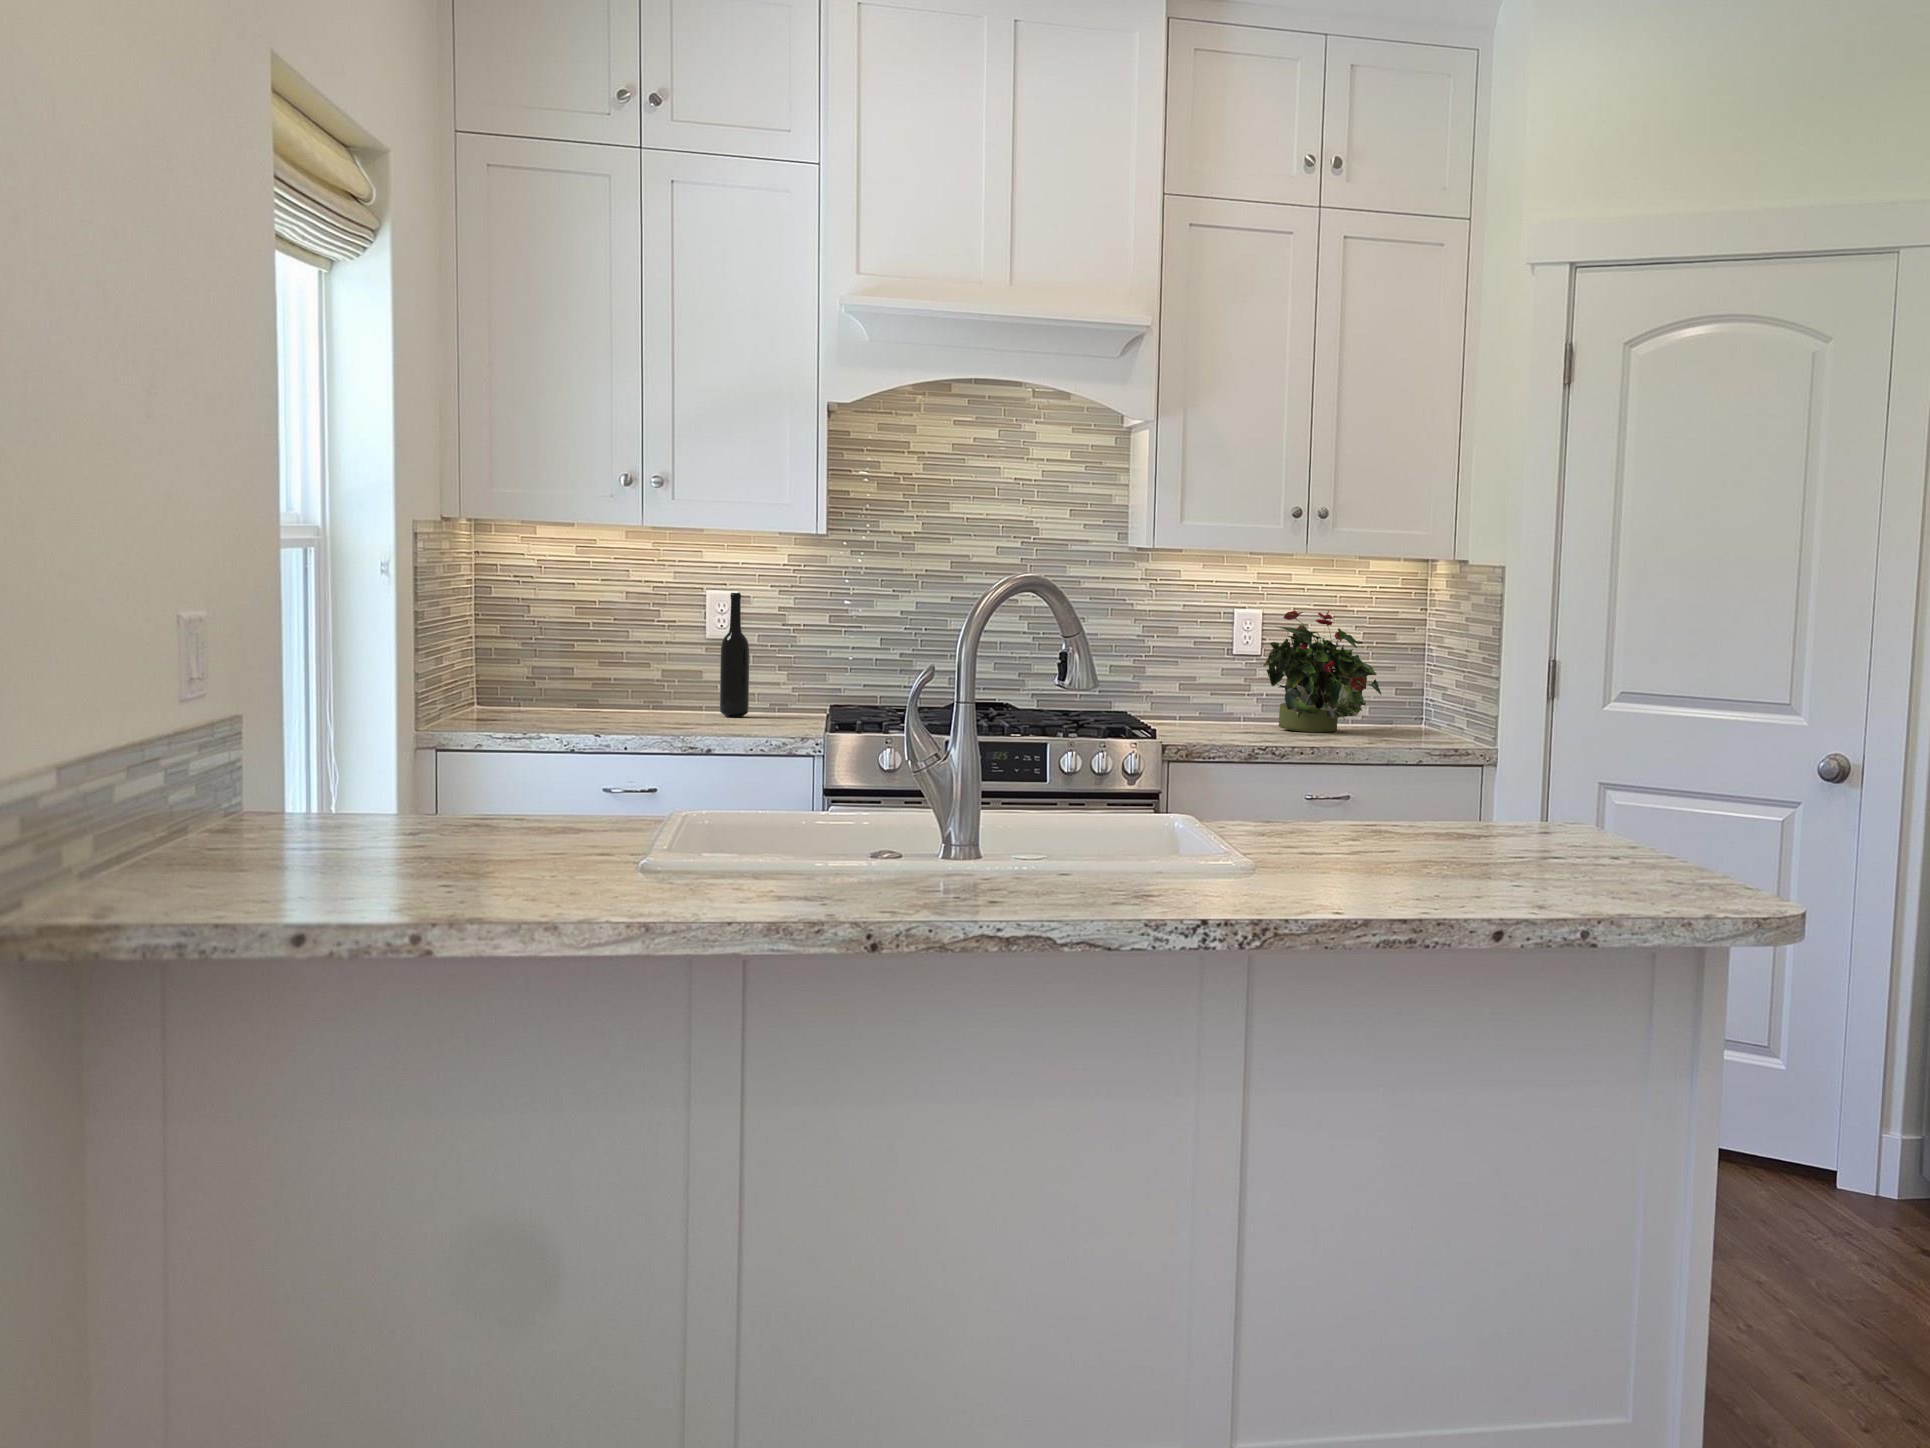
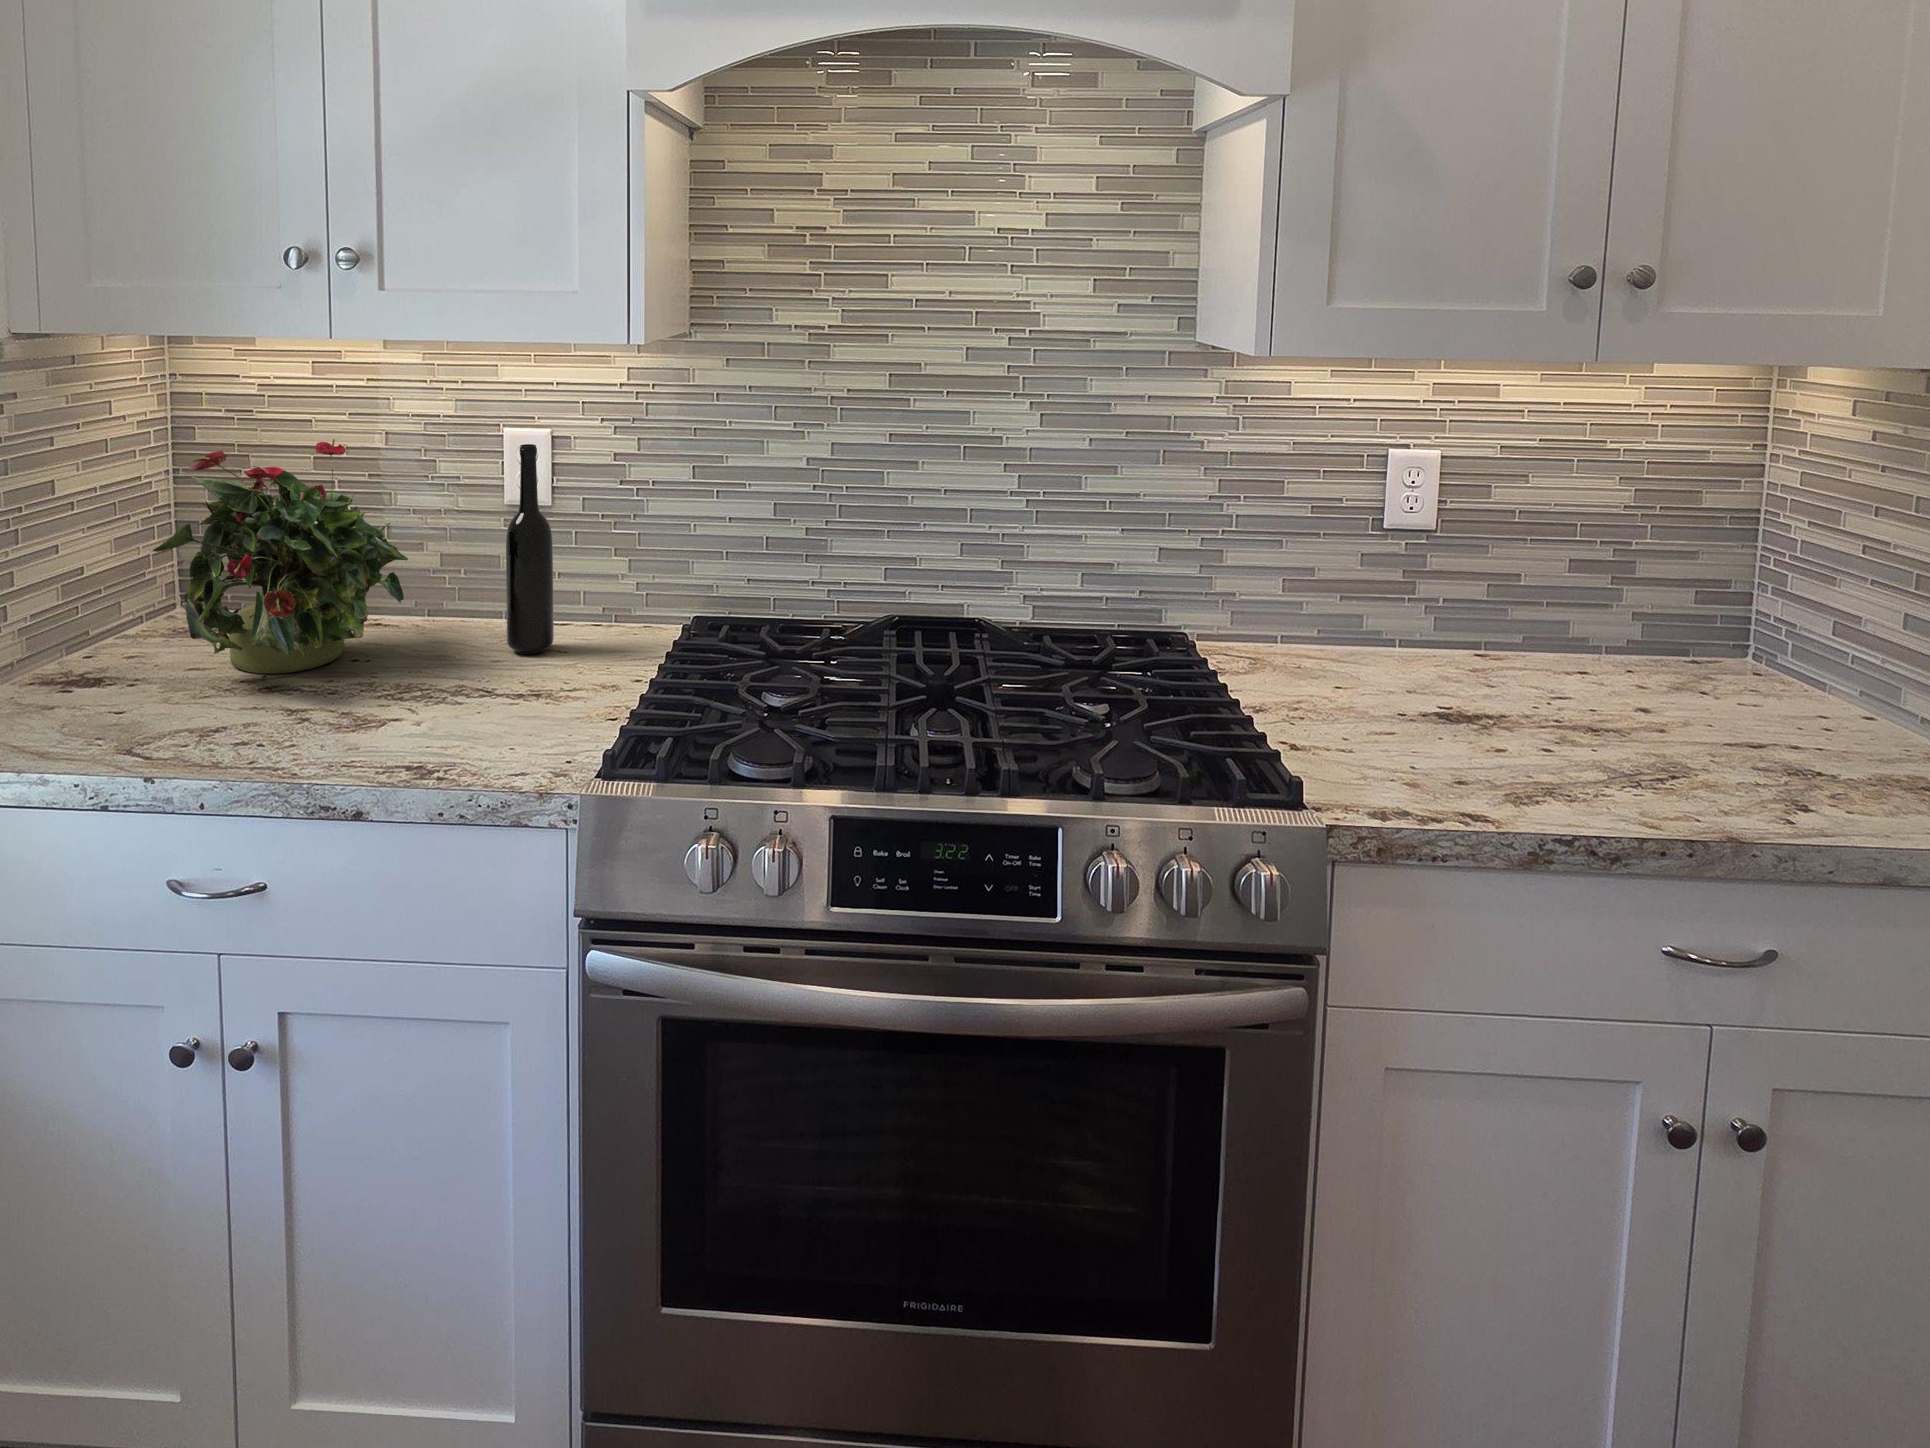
potted plant: present [1263,611,1381,732] -> present [153,439,408,674]

